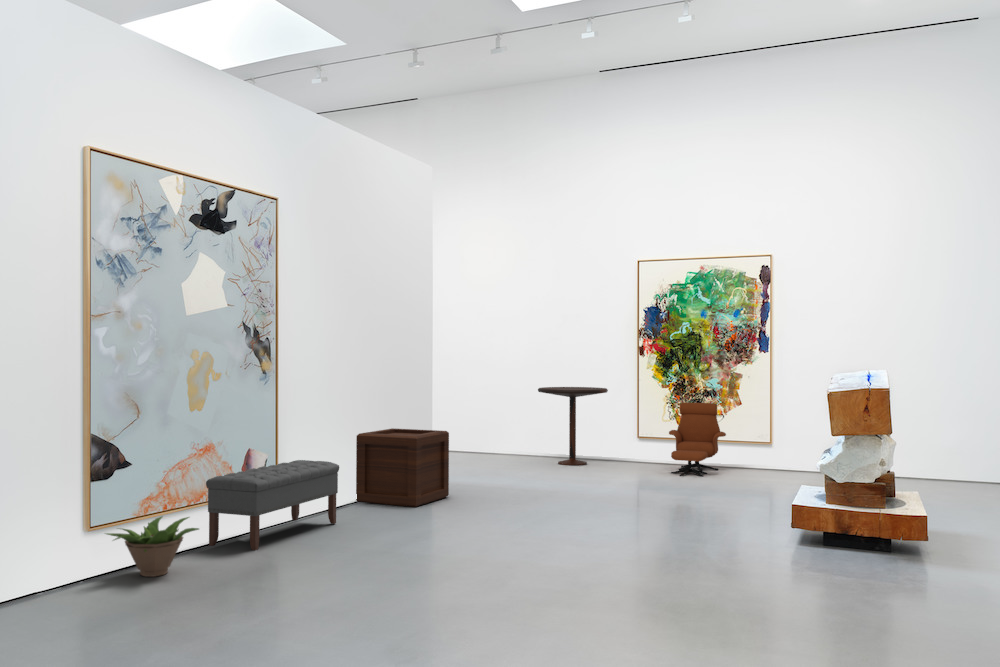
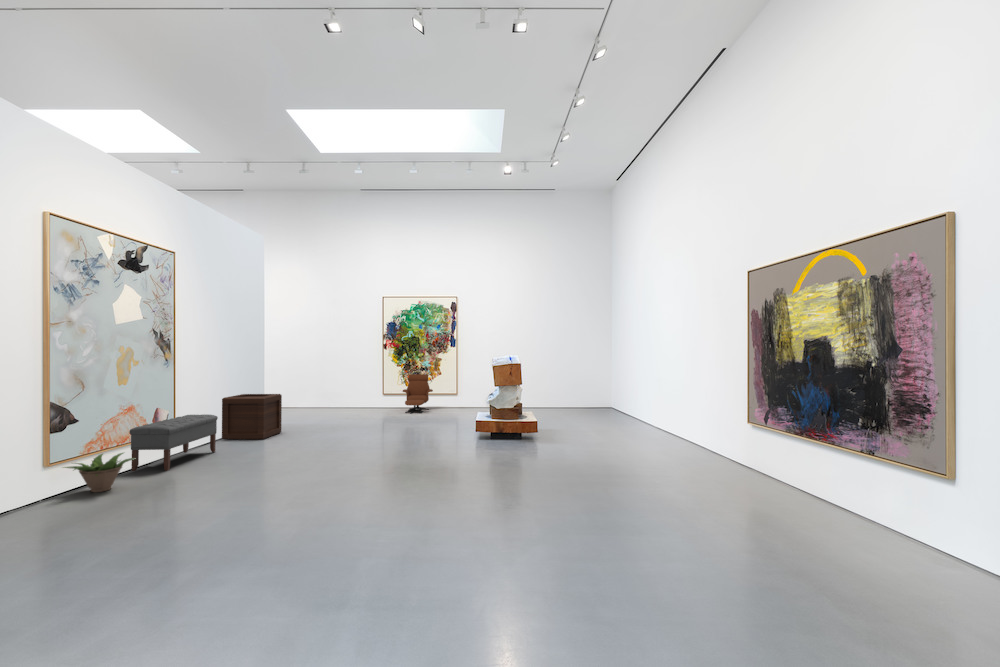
pedestal table: present [538,387,608,466] -> none [327,368,368,412]

